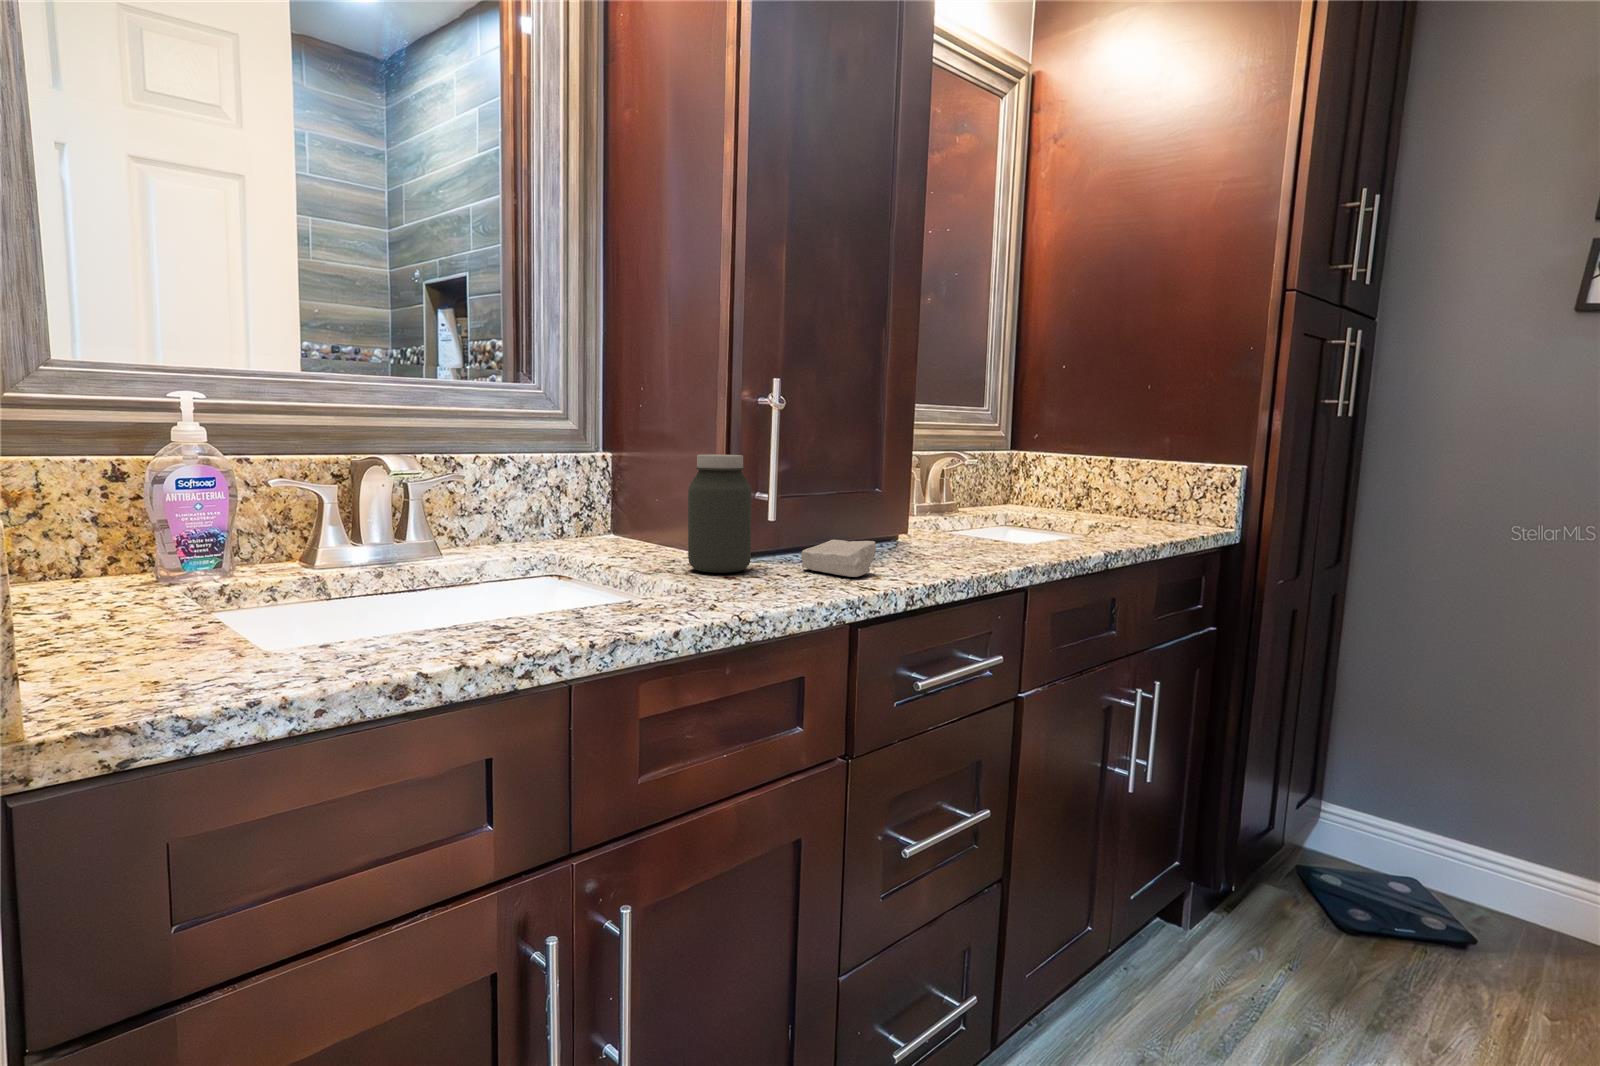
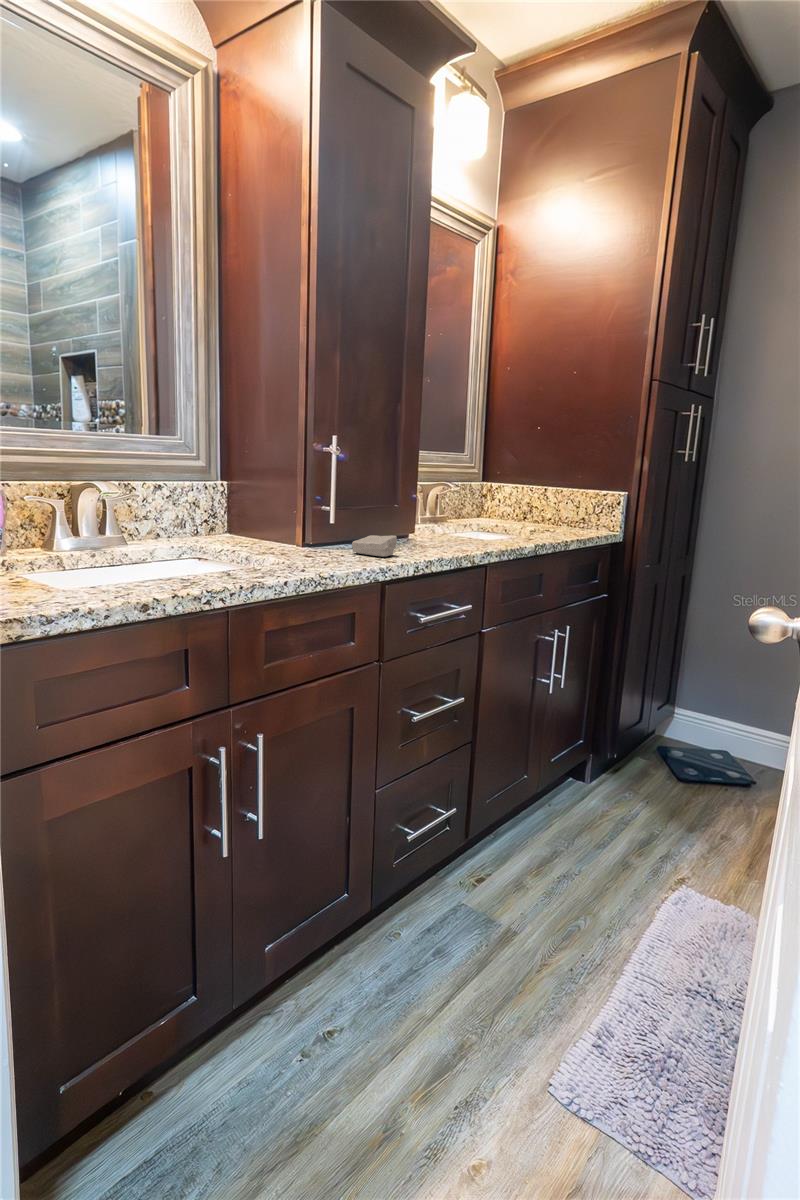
jar: present [688,455,752,573] -> none [283,483,322,555]

